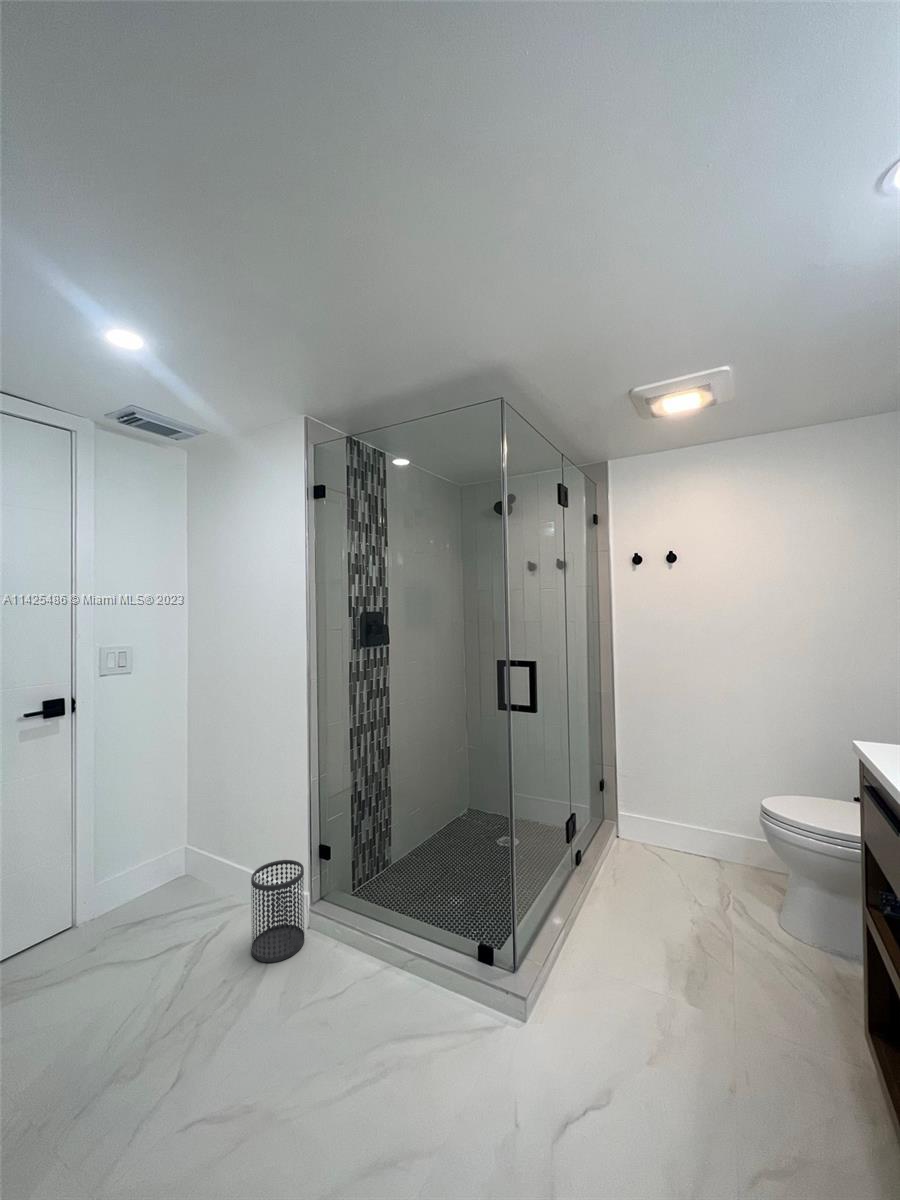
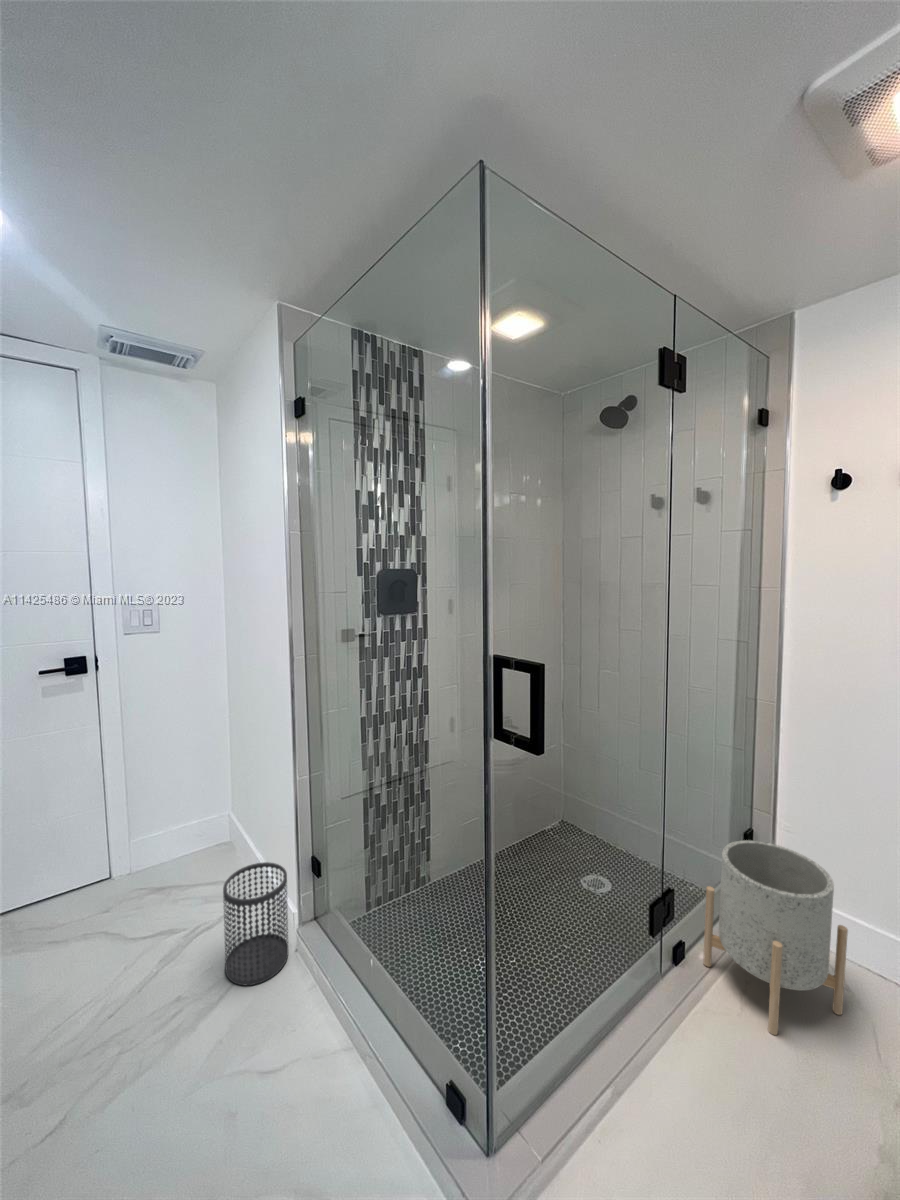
planter: none [588,778,665,888] -> present [703,840,848,1035]

